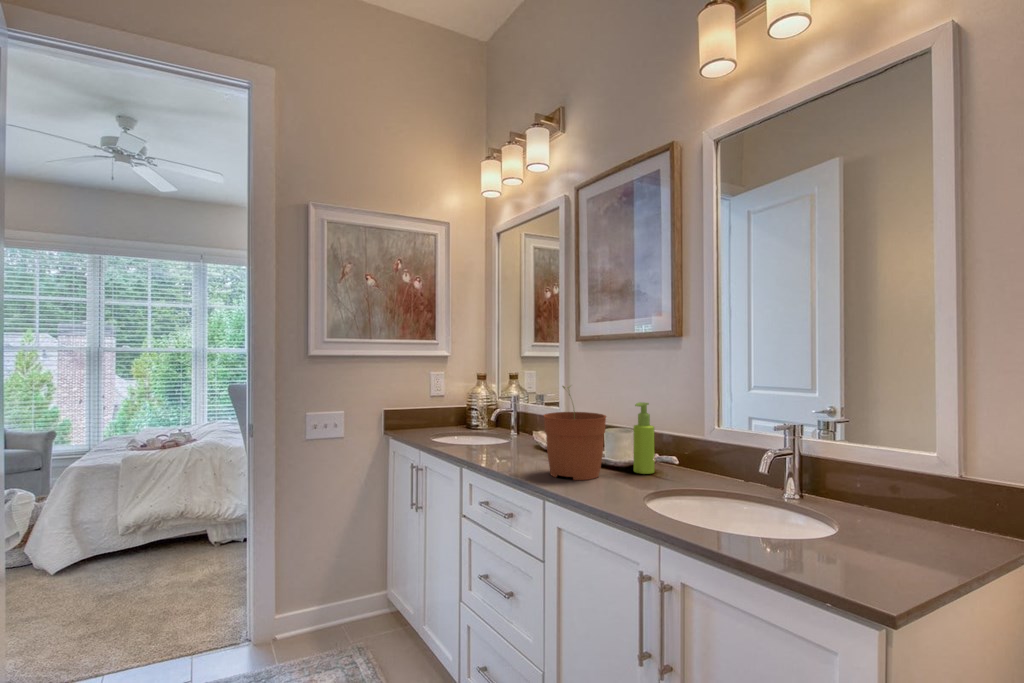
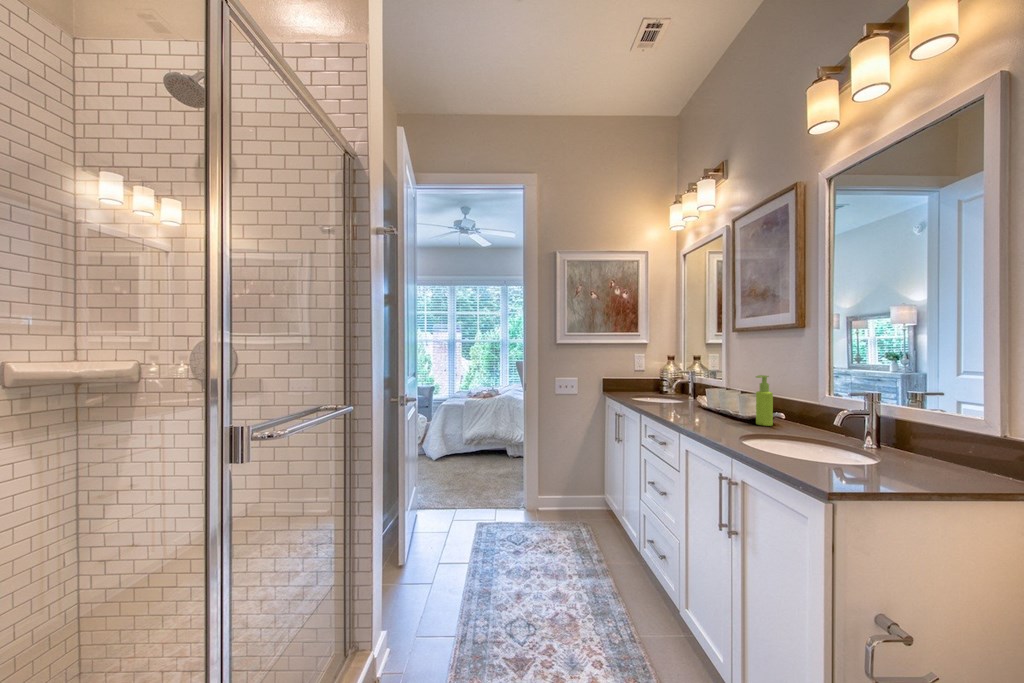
plant pot: present [544,386,606,480] -> none [686,362,732,424]

